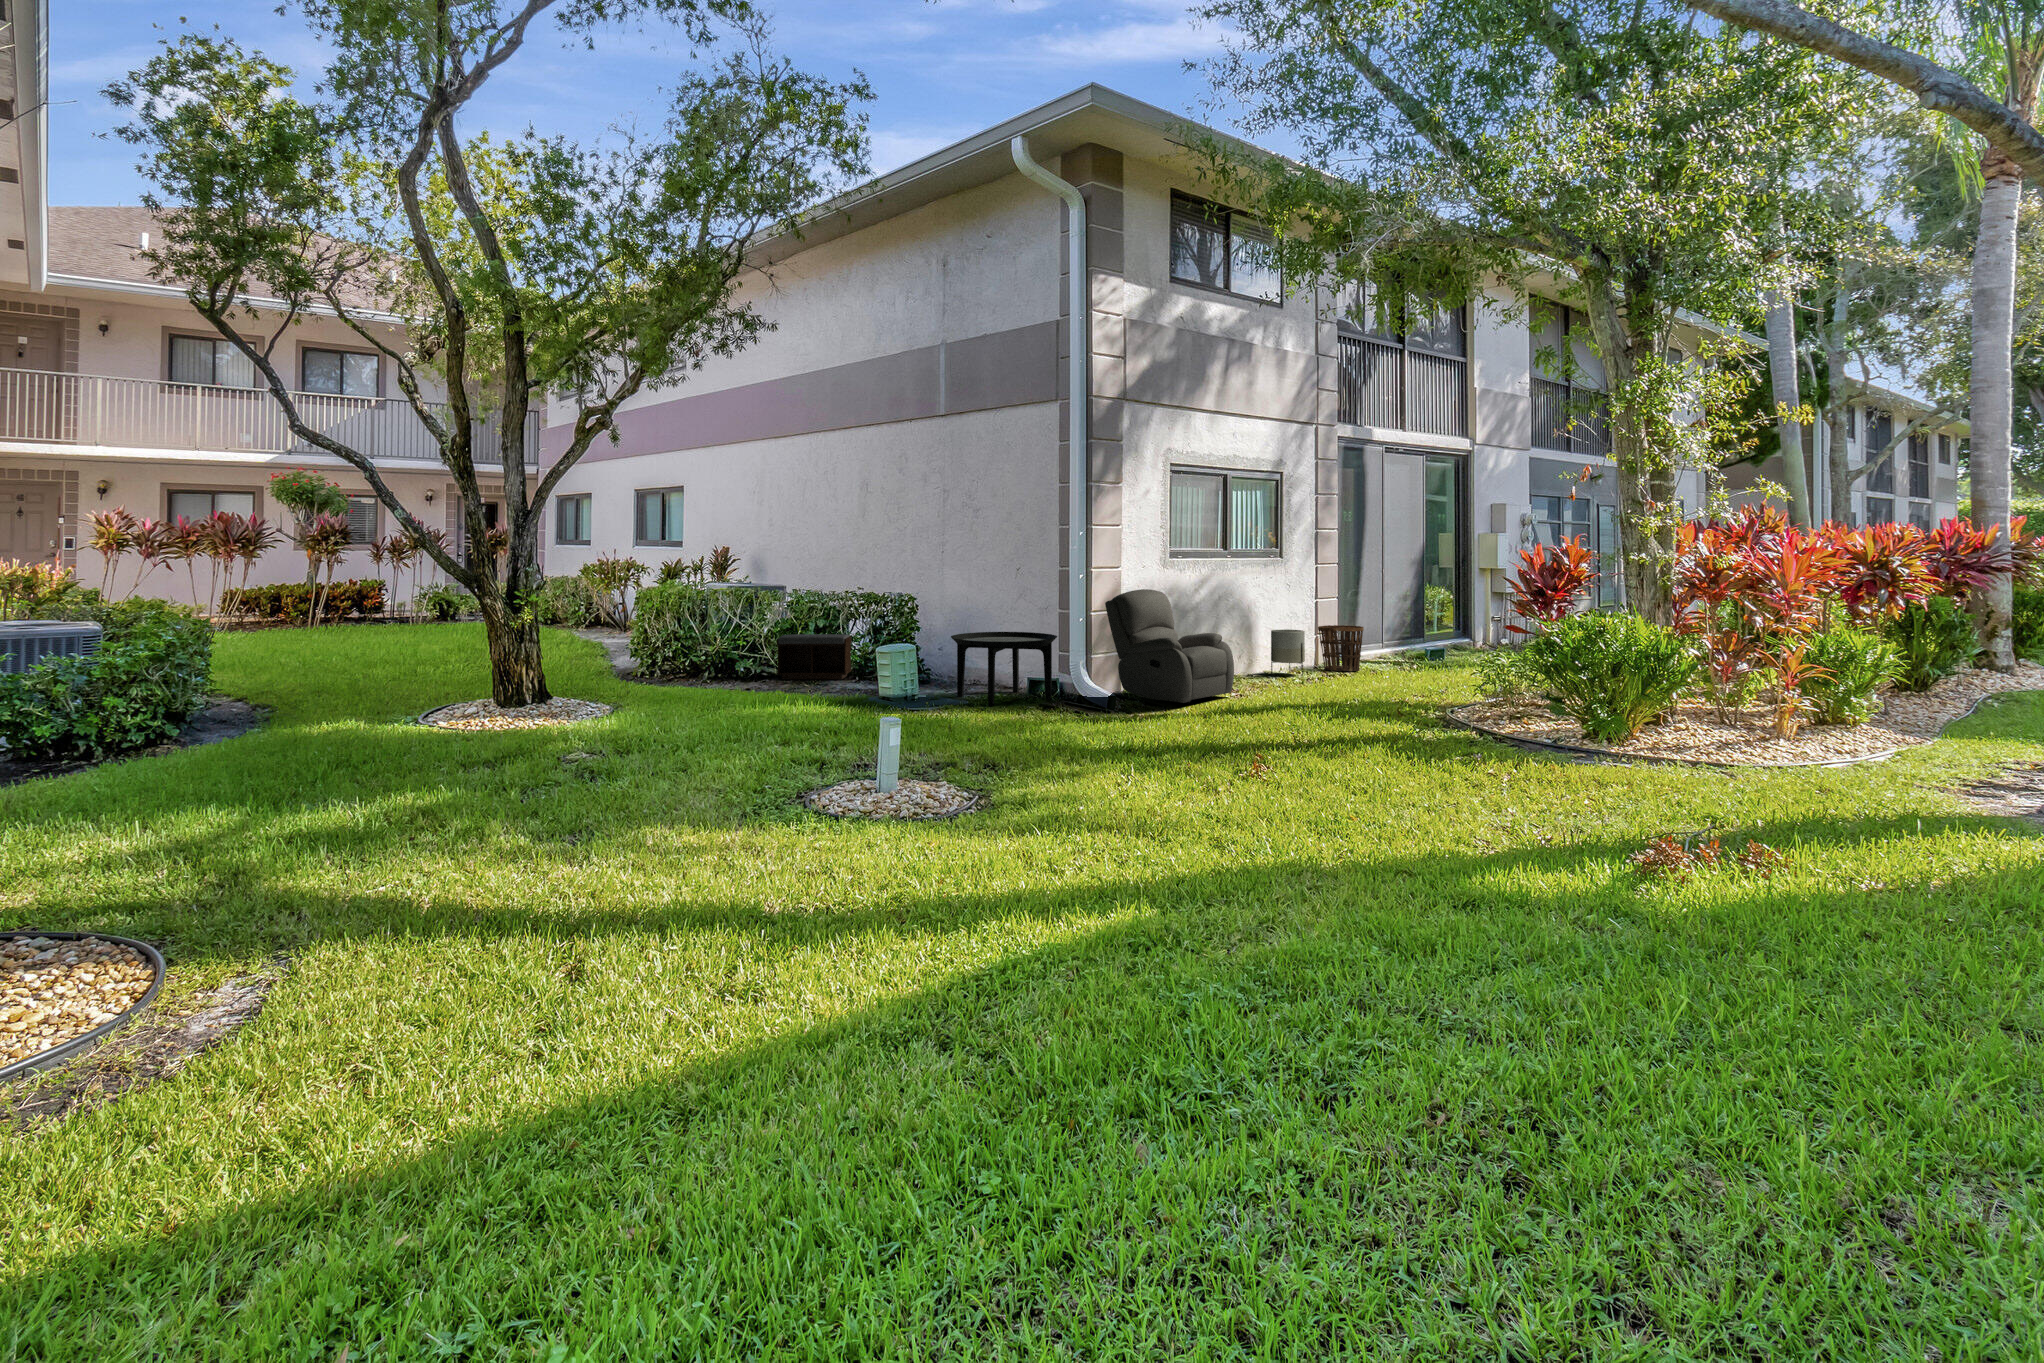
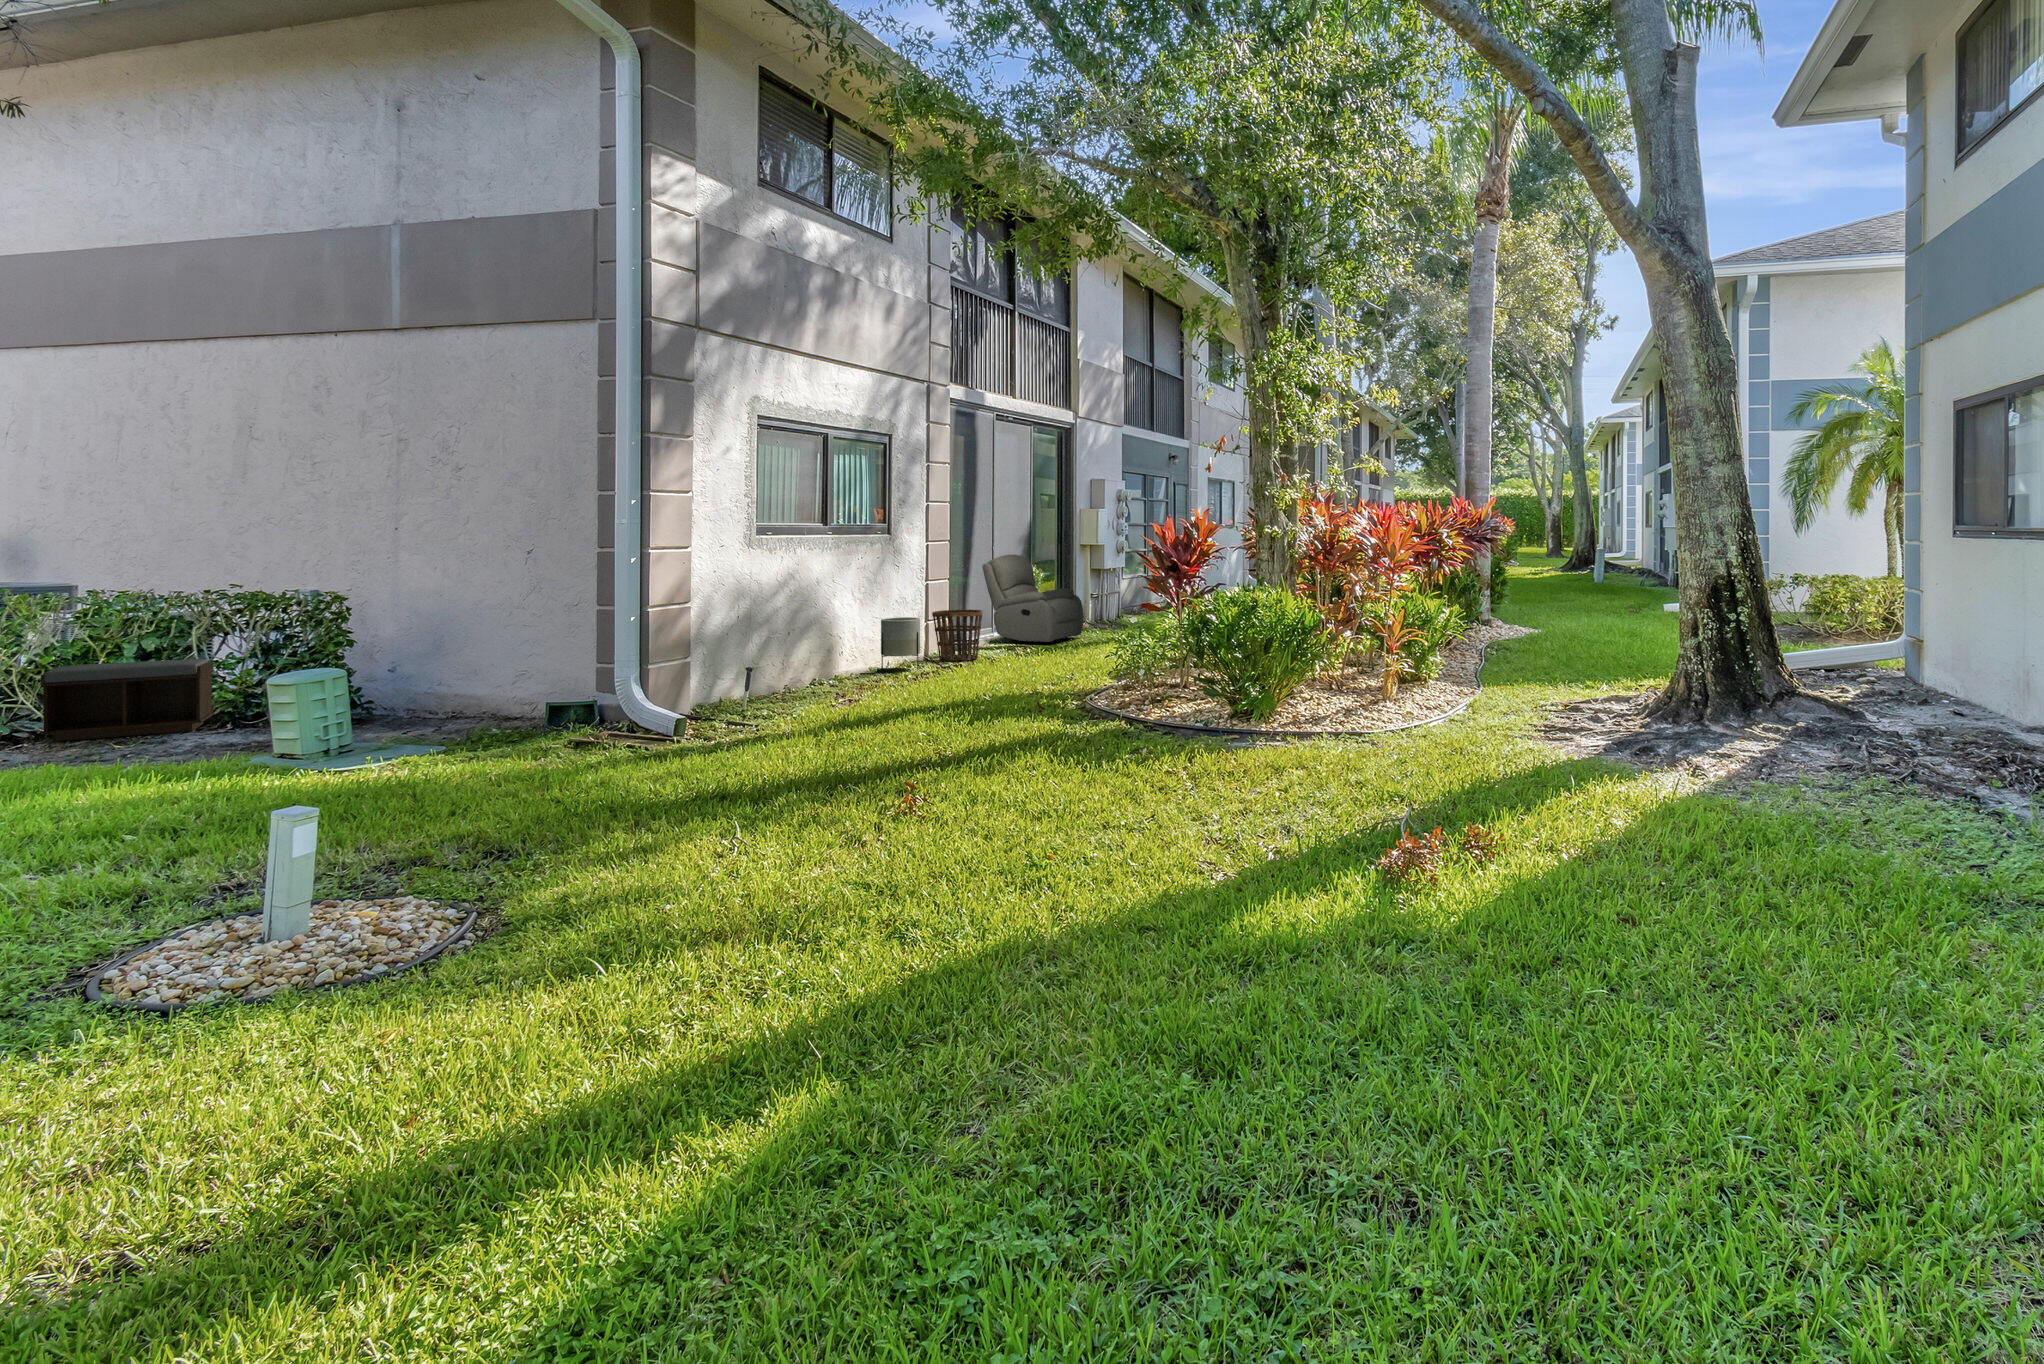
chair: present [1105,589,1234,704] -> present [982,555,1084,643]
round table: present [951,632,1057,706] -> none [412,640,597,750]

